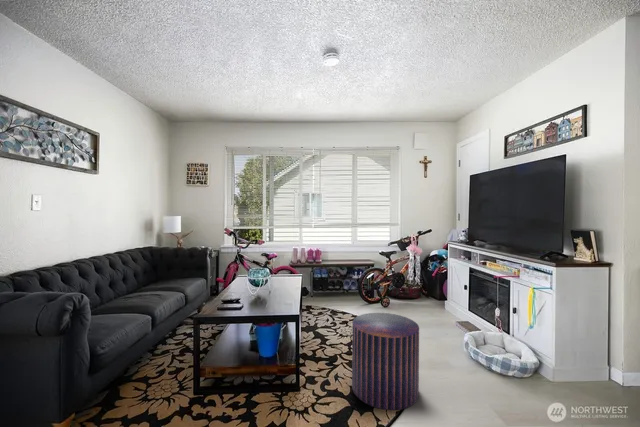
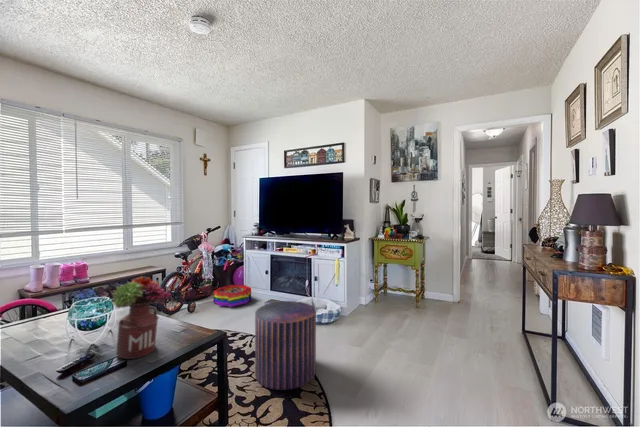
flower arrangement: none [232,258,266,309] -> present [112,276,171,359]
storage bin: none [409,293,450,318] -> present [213,285,251,307]

